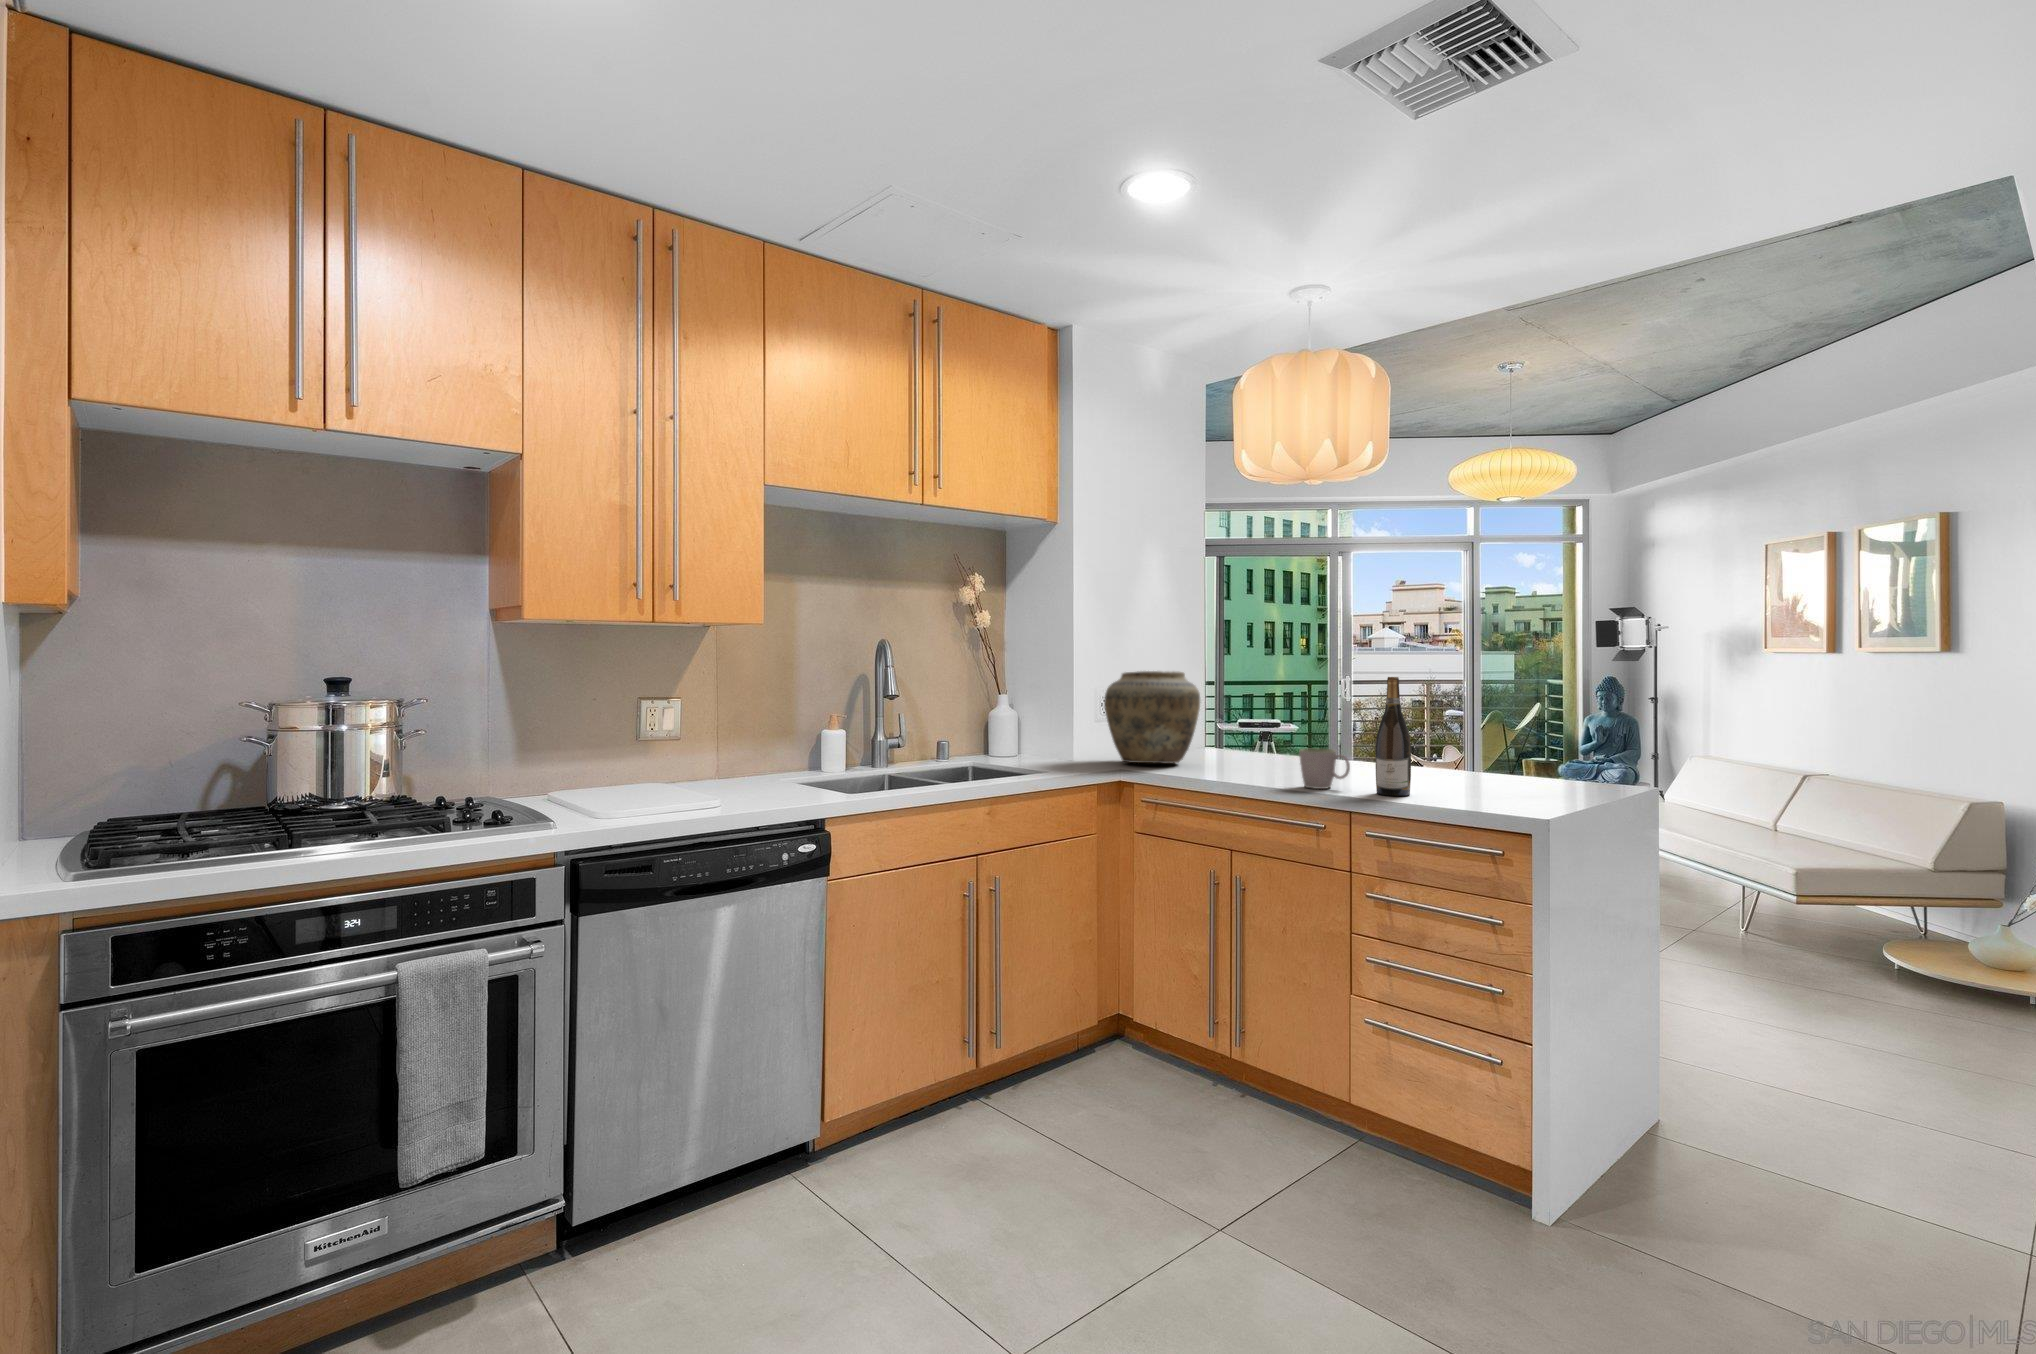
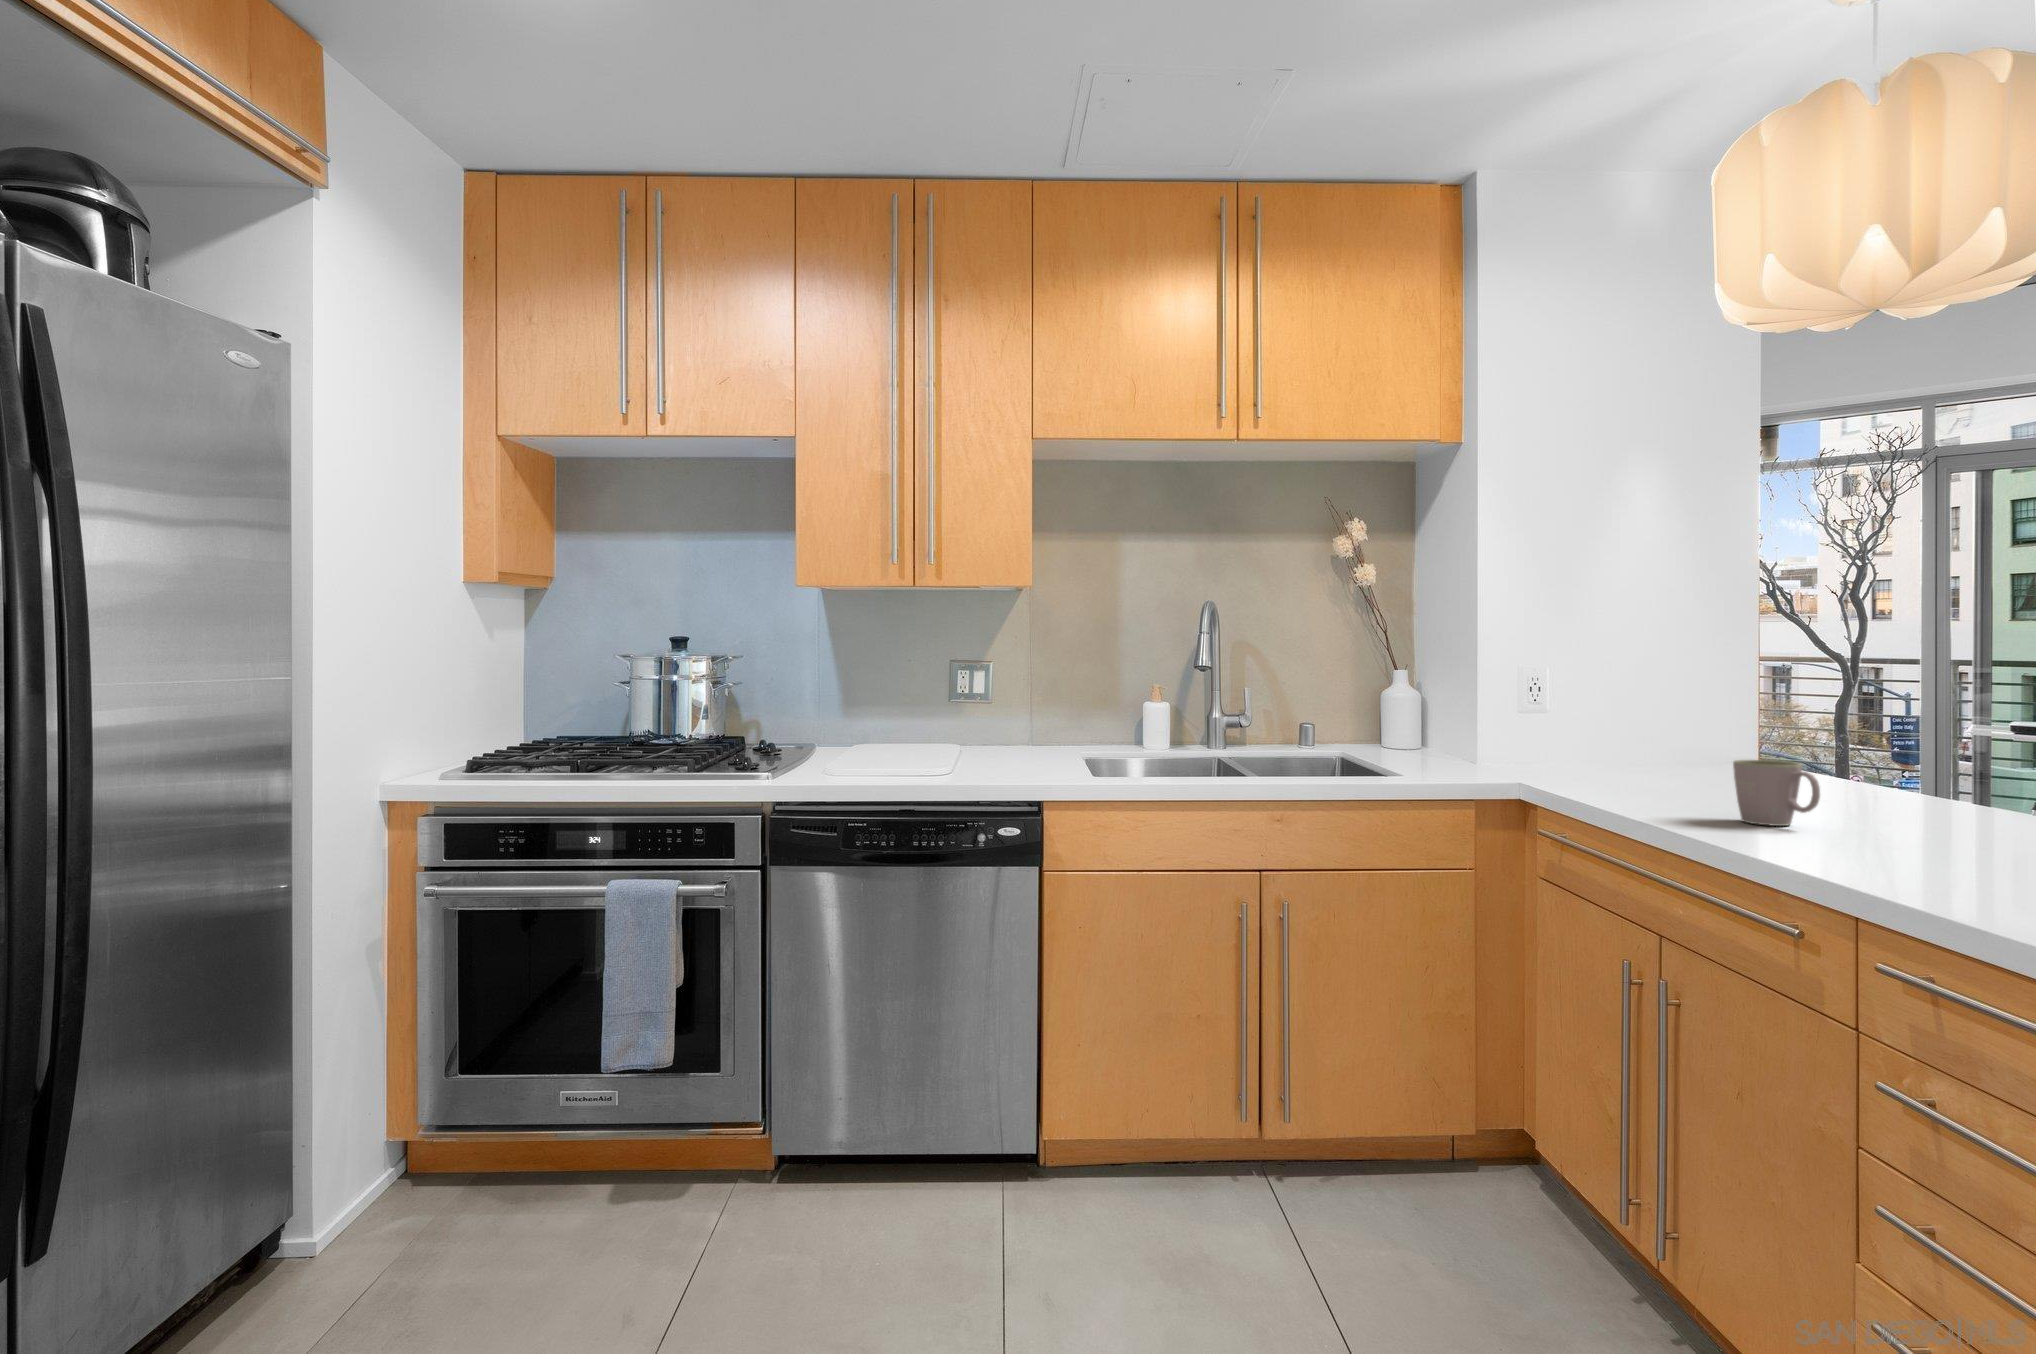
vase: present [1104,671,1200,763] -> none [1510,638,1664,774]
wine bottle: present [1375,677,1411,796] -> none [1853,643,1926,849]

